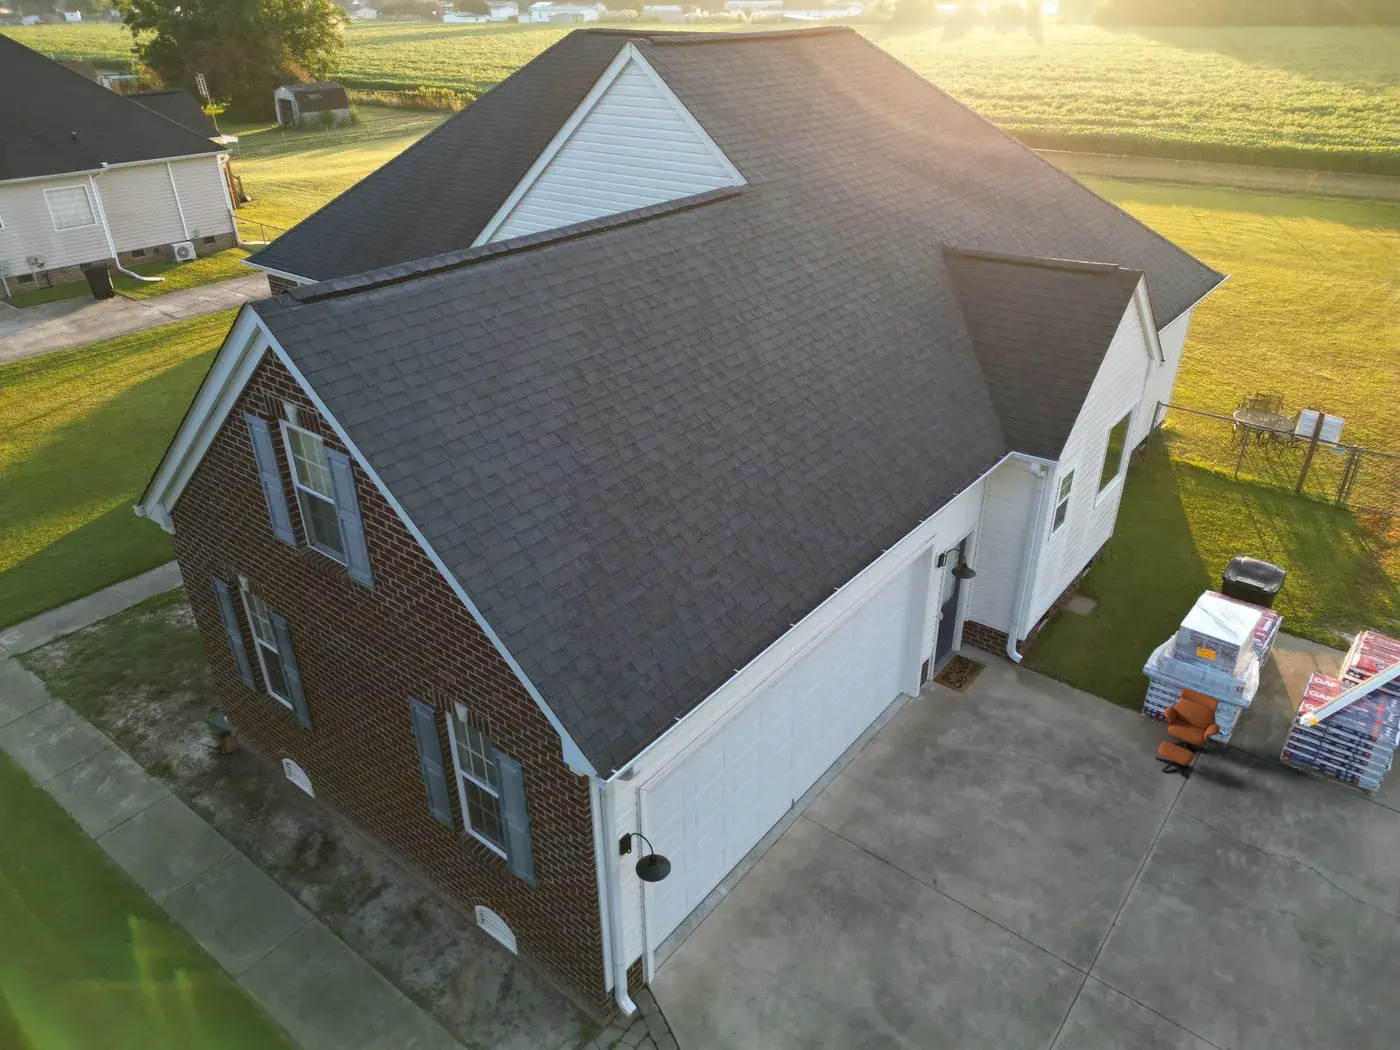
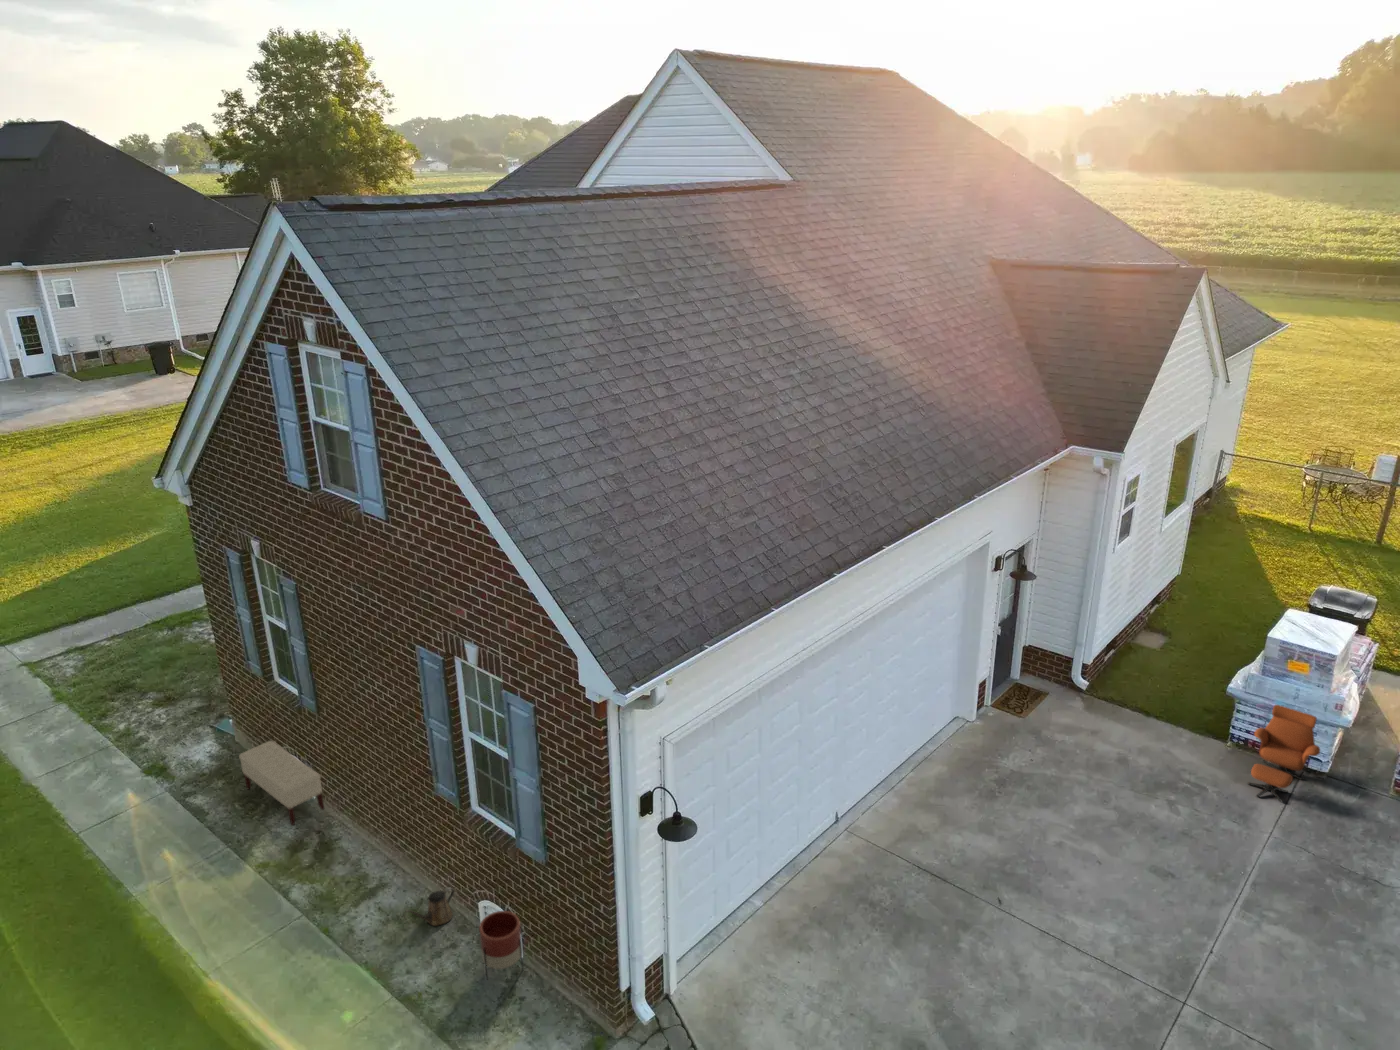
watering can: present [199,728,239,754] -> present [406,887,454,926]
bench: none [242,746,326,829] -> present [239,741,324,825]
planter: none [480,920,520,979] -> present [479,911,523,978]

